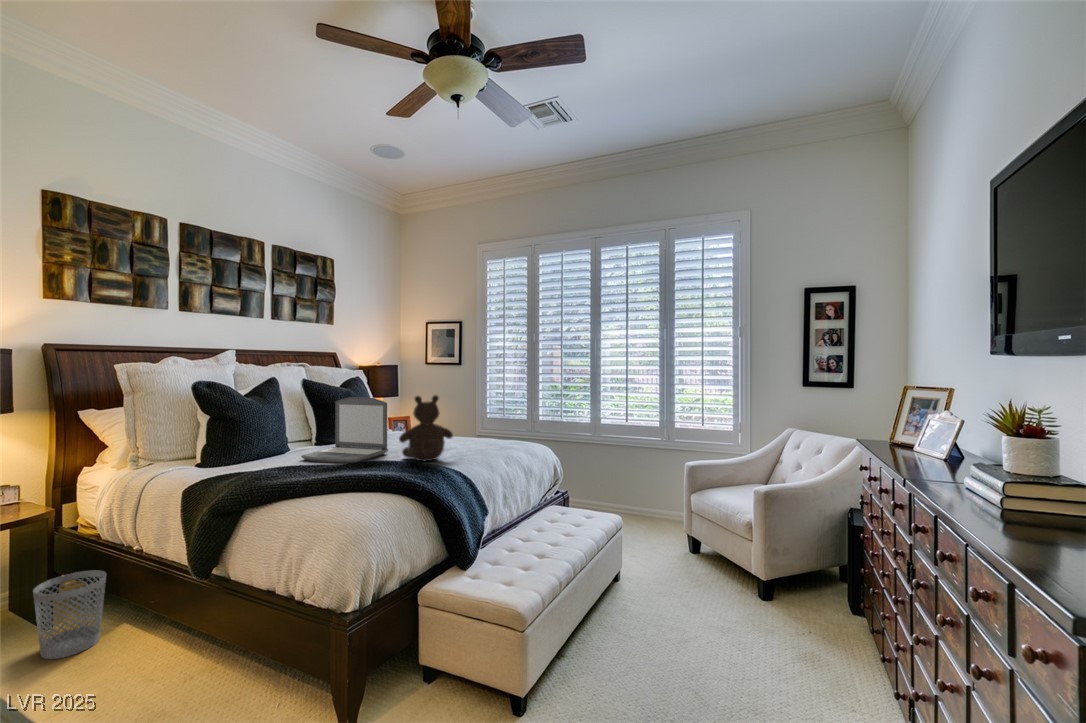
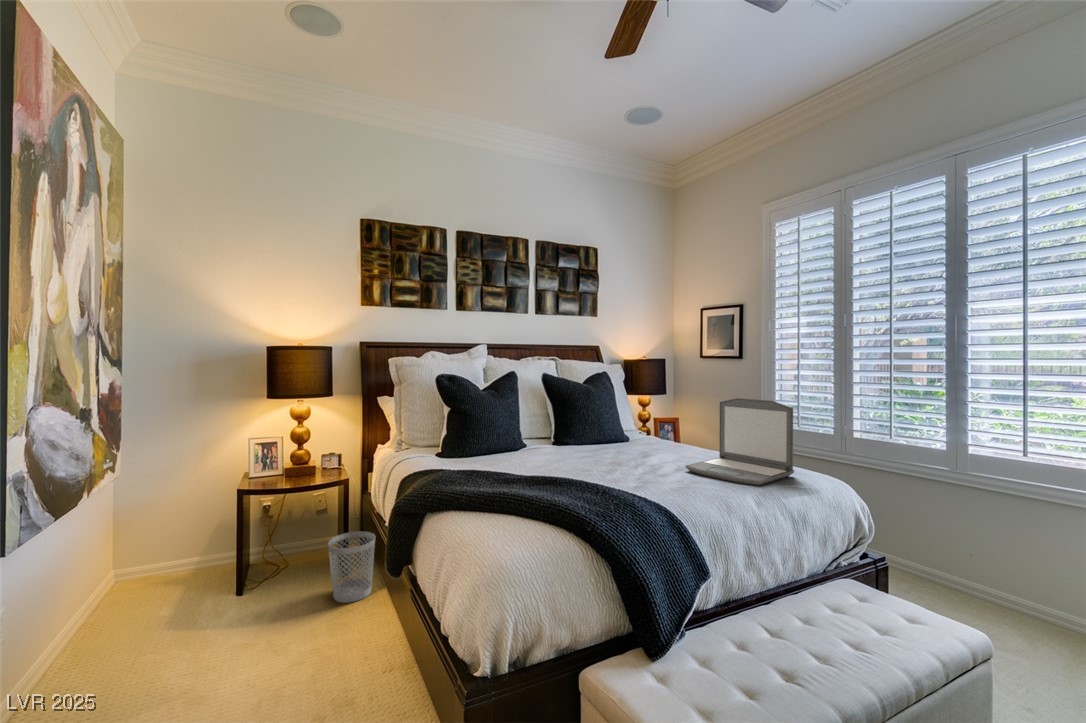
teddy bear: present [399,395,453,461] -> none [603,397,676,483]
laptop: present [301,397,388,463] -> present [686,398,794,486]

